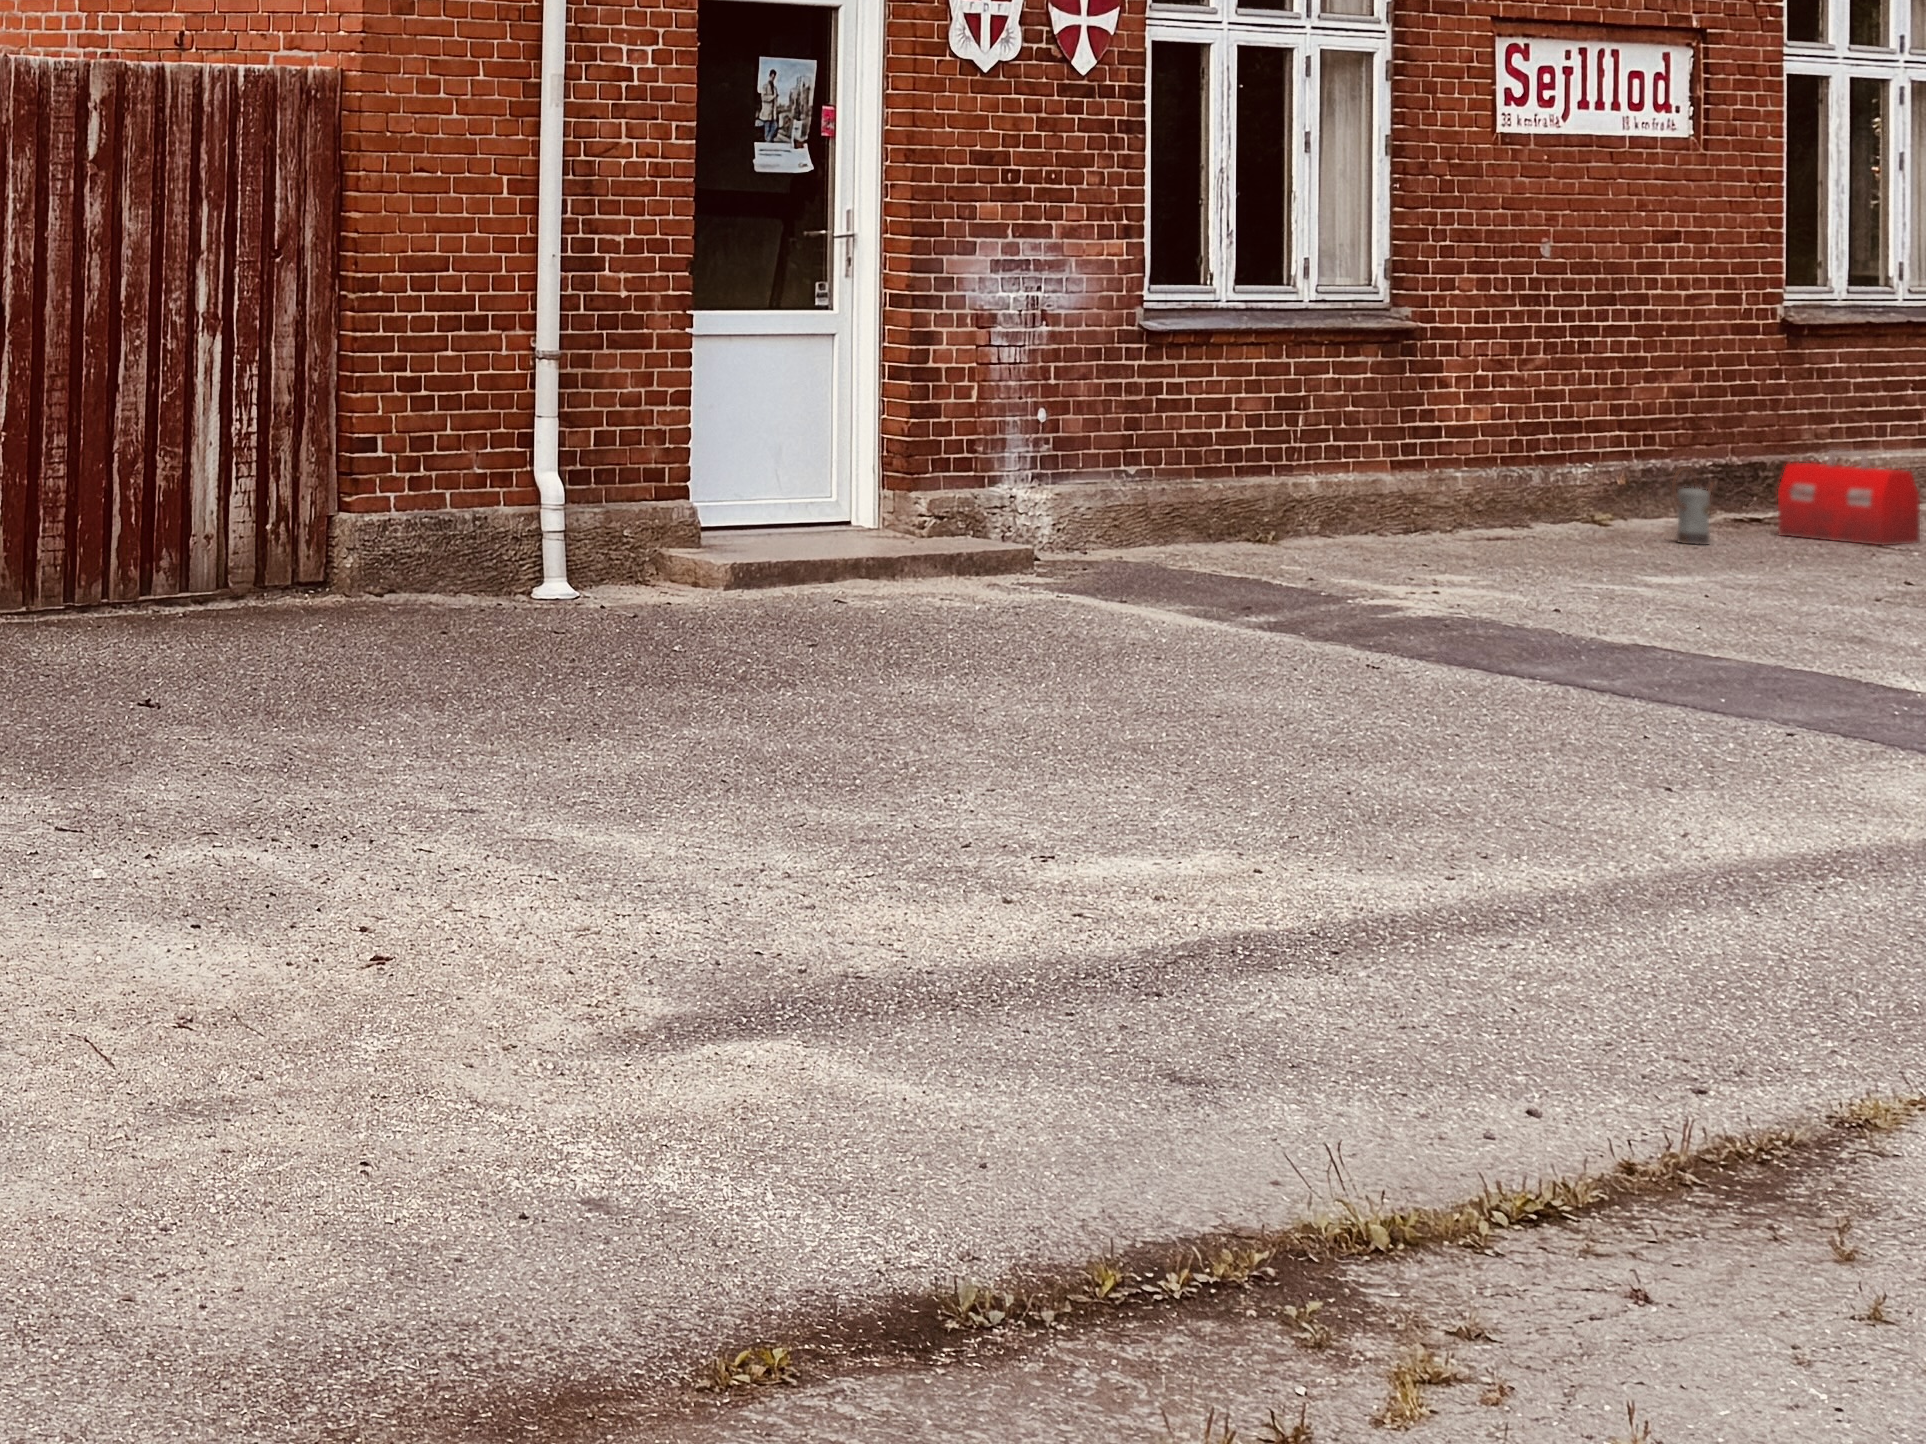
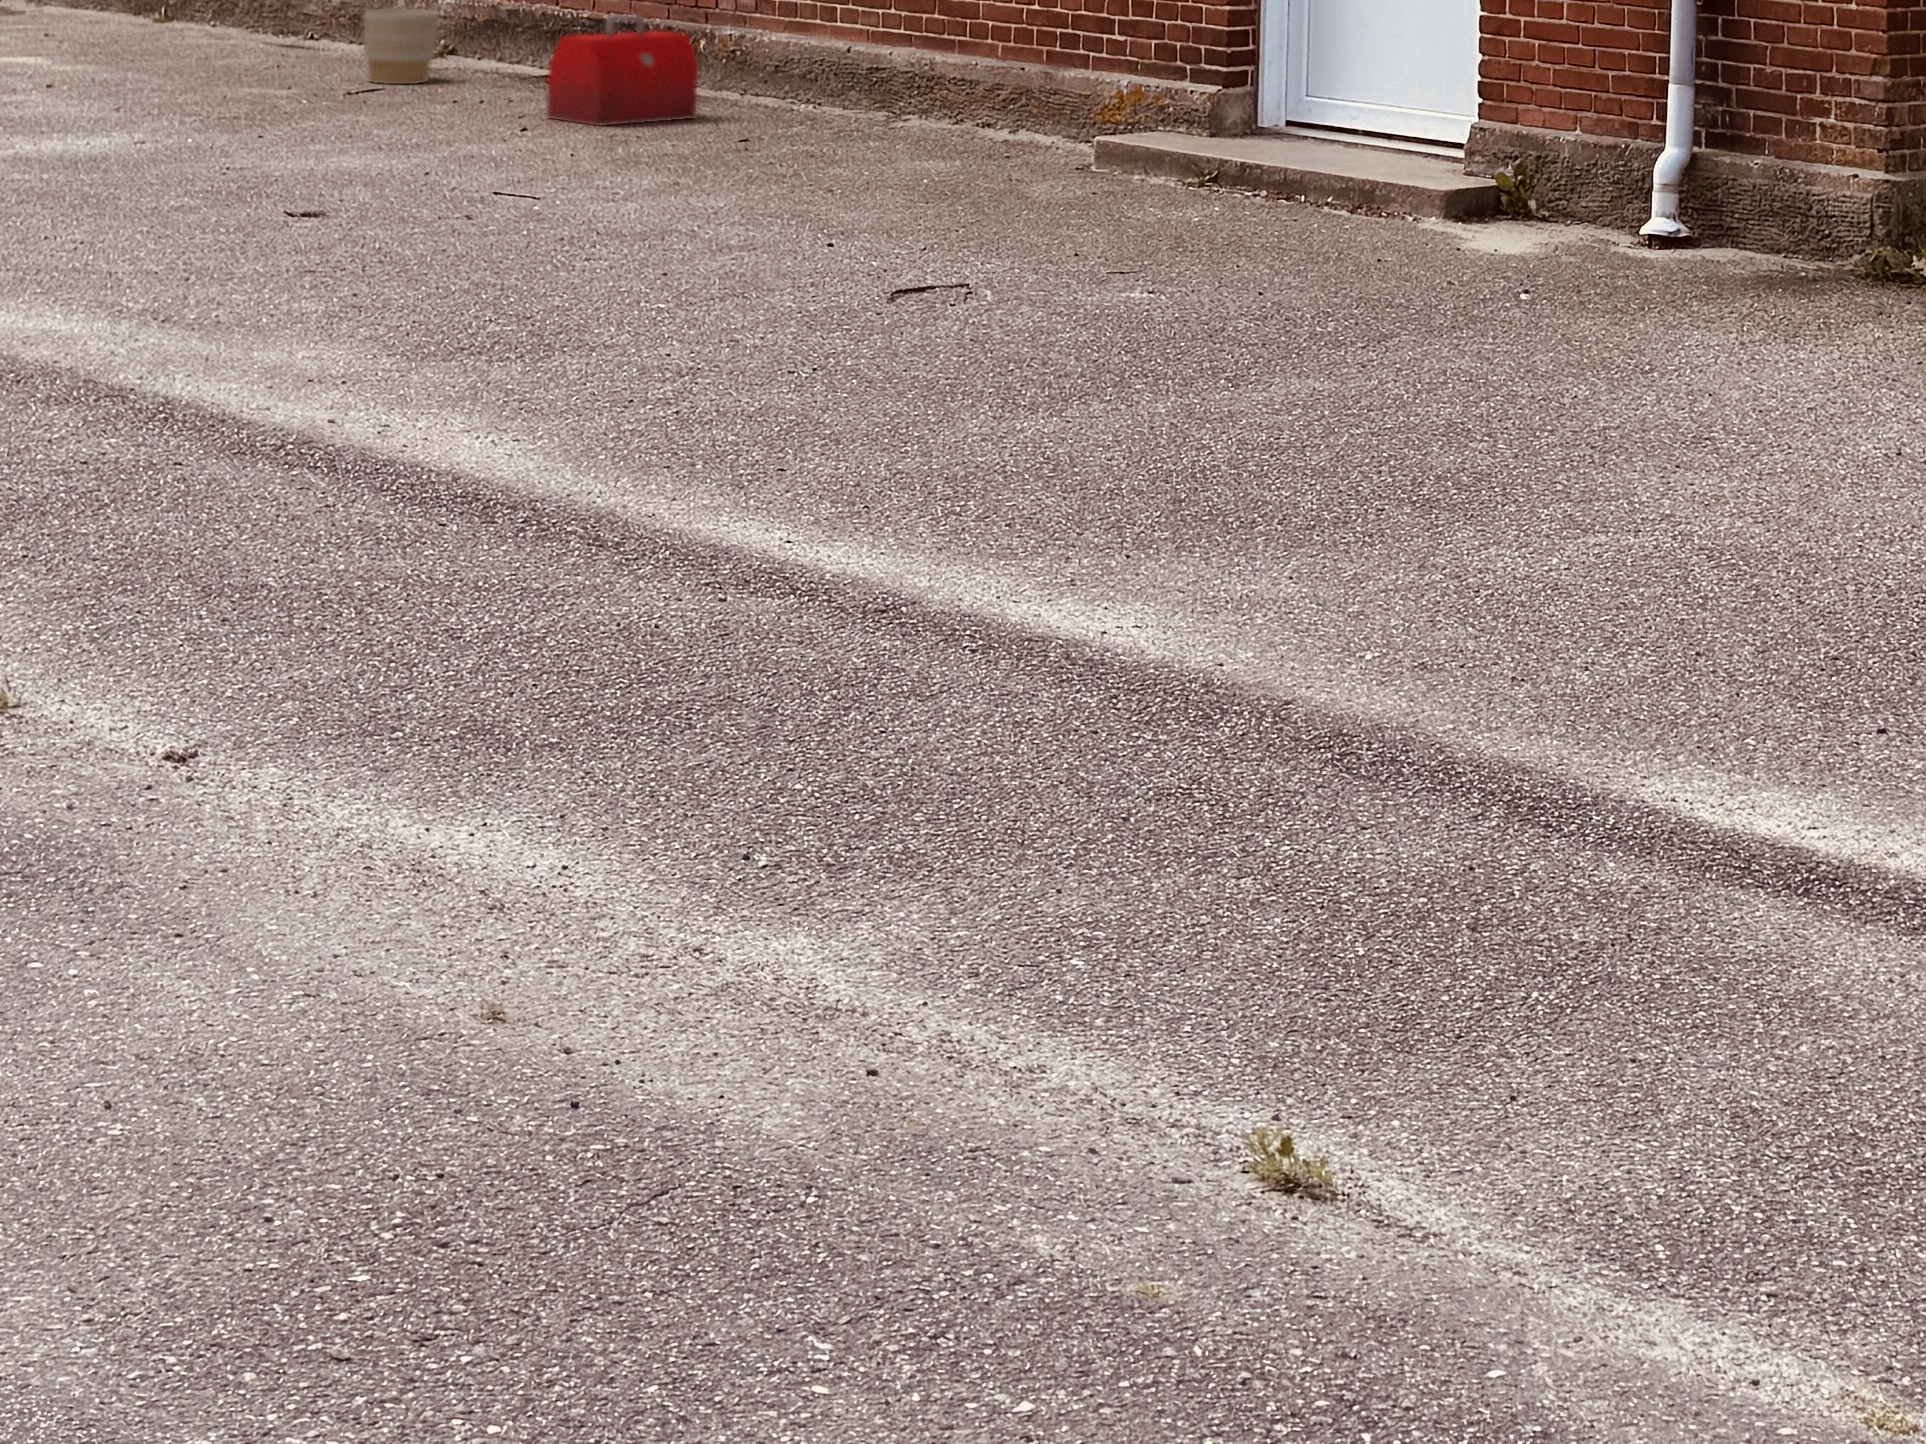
watering can: present [1673,468,1712,545] -> none [496,12,540,97]
planter: none [1572,480,1649,554] -> present [364,9,438,84]

